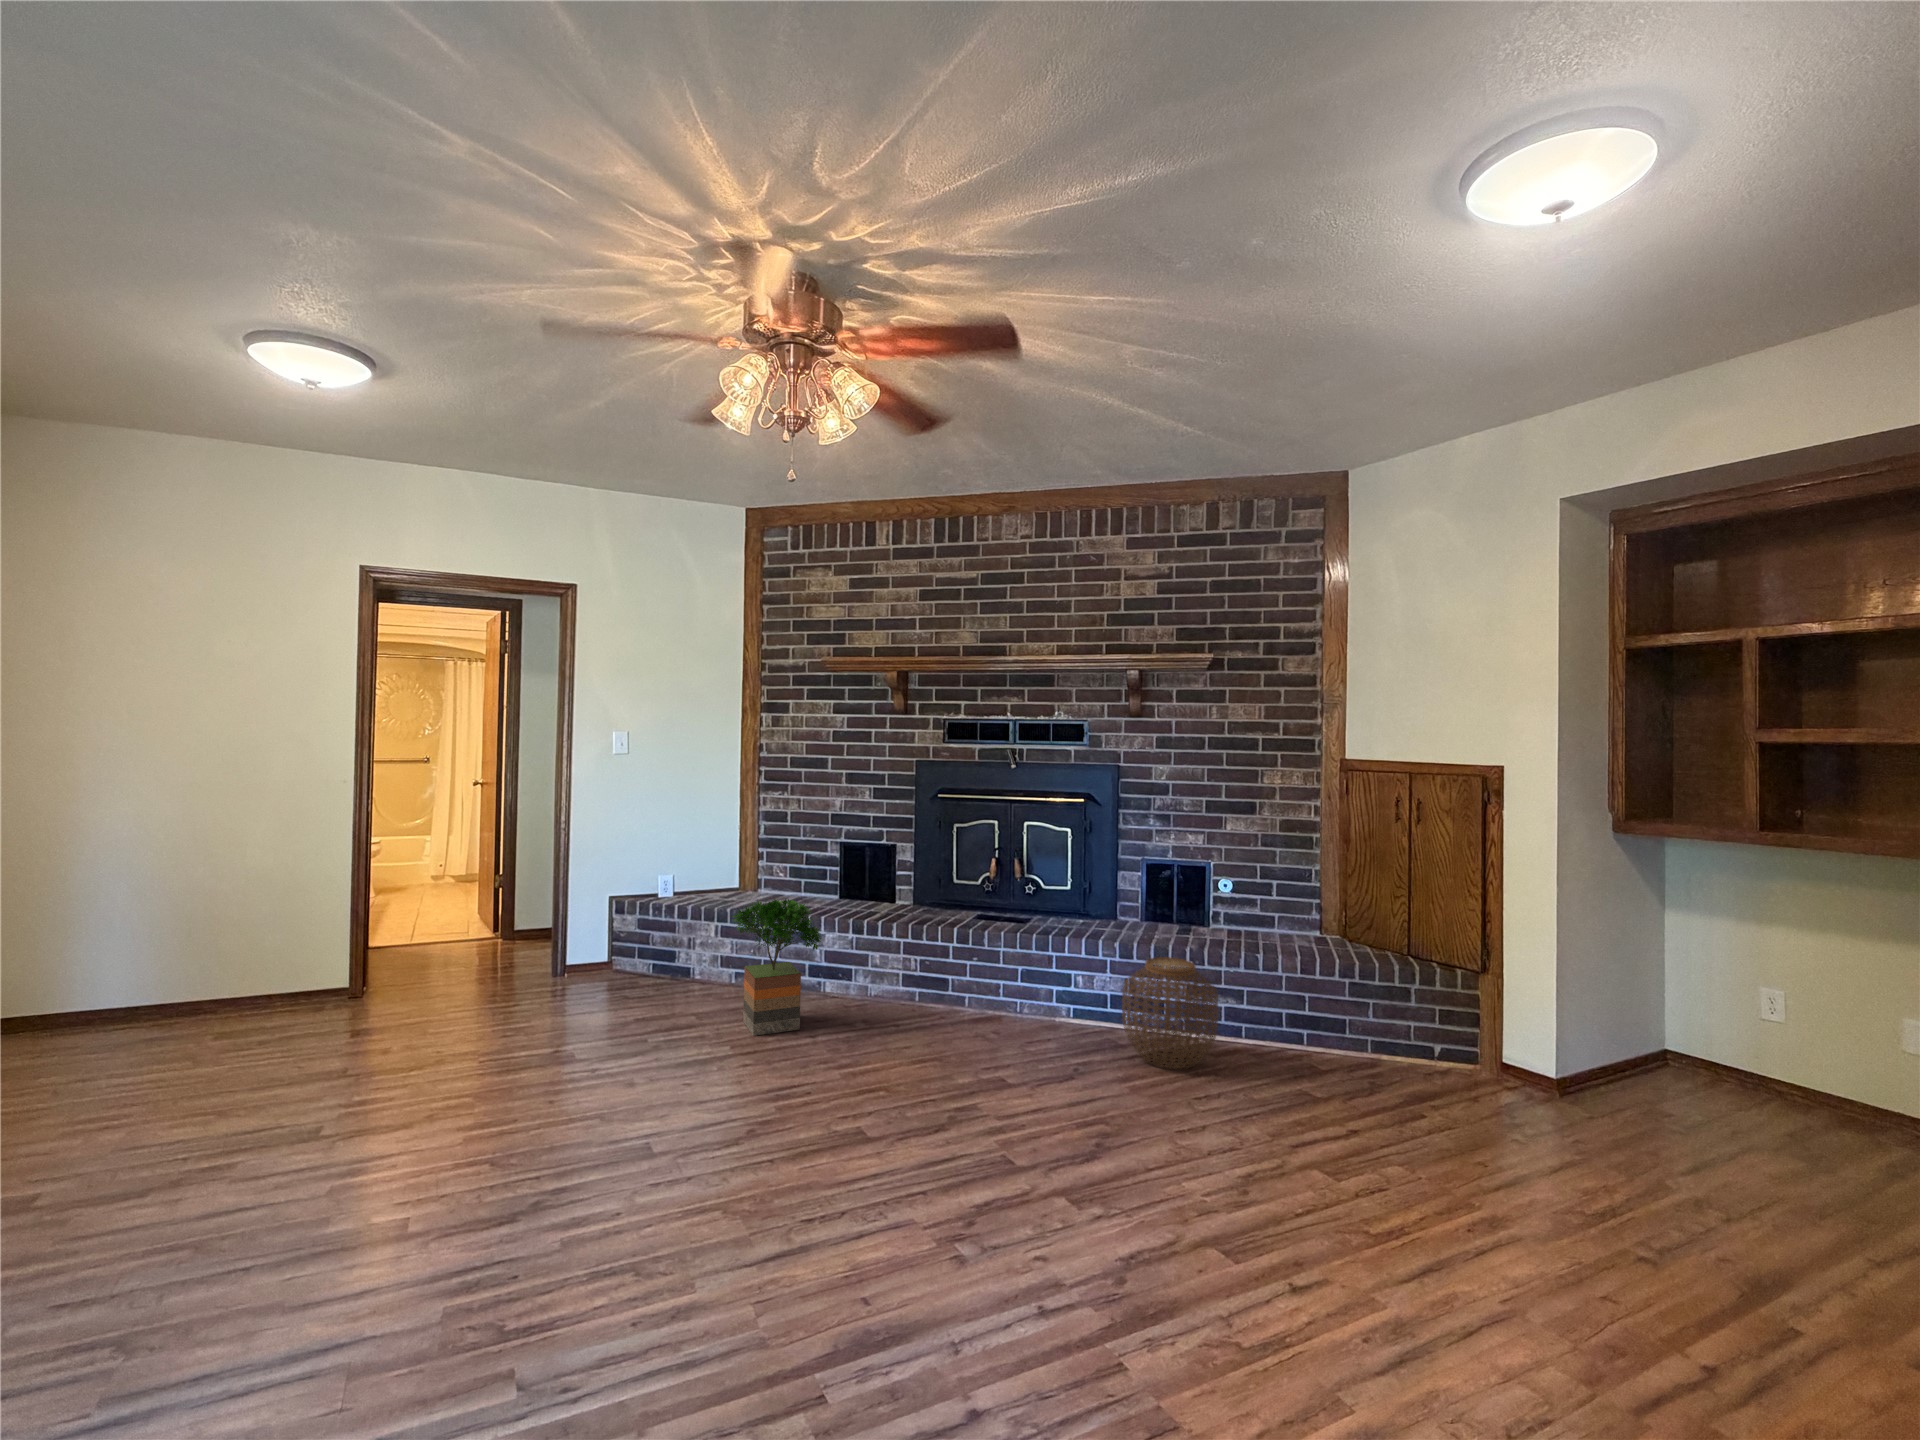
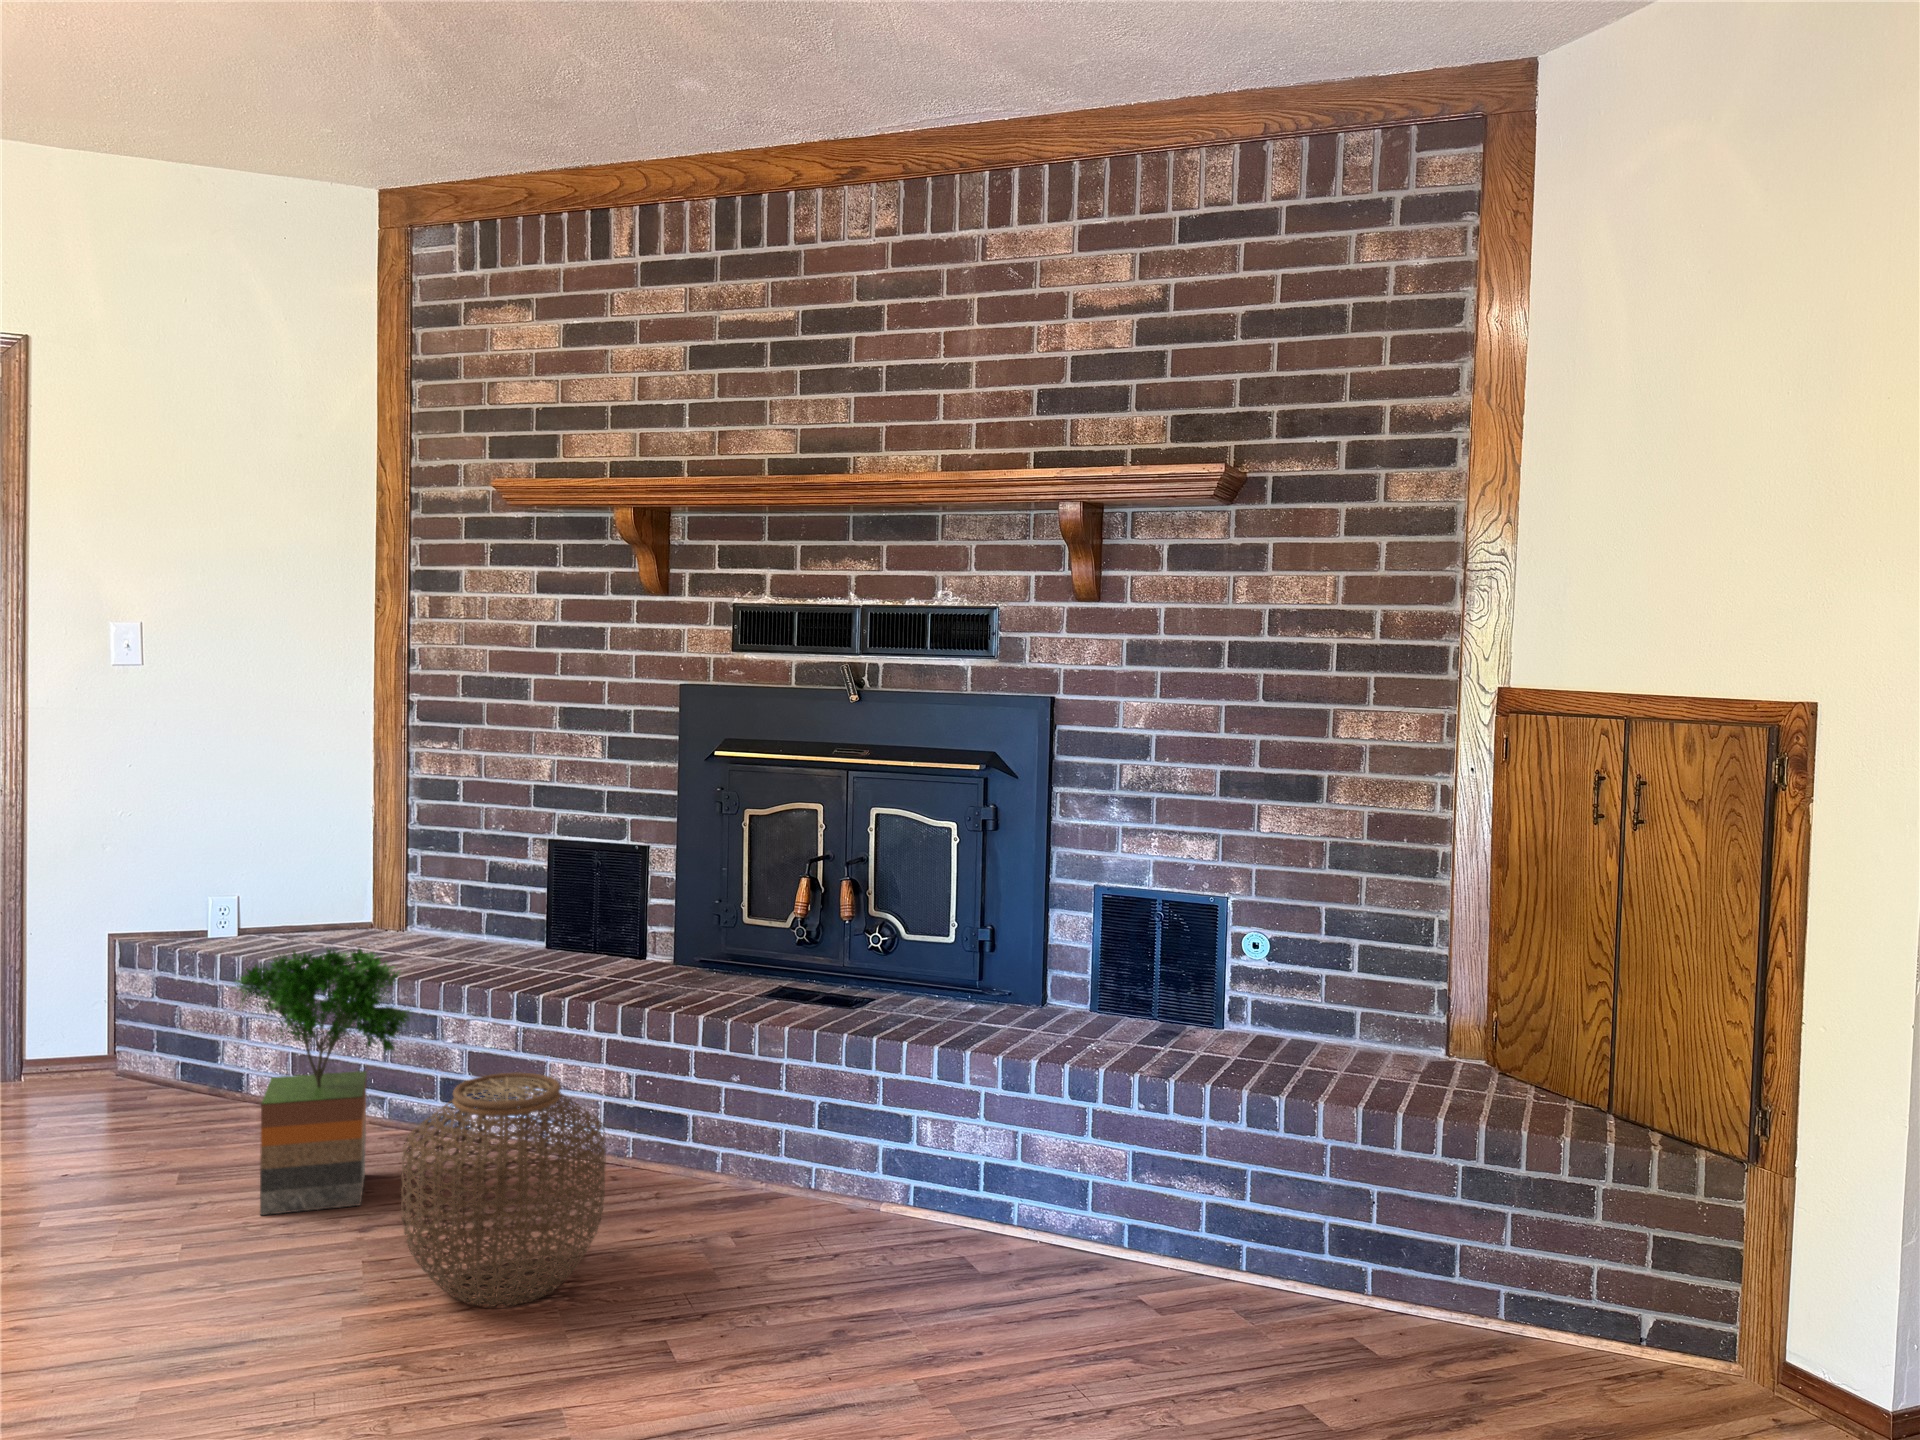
woven basket: present [1122,957,1218,1069] -> present [401,1073,606,1306]

